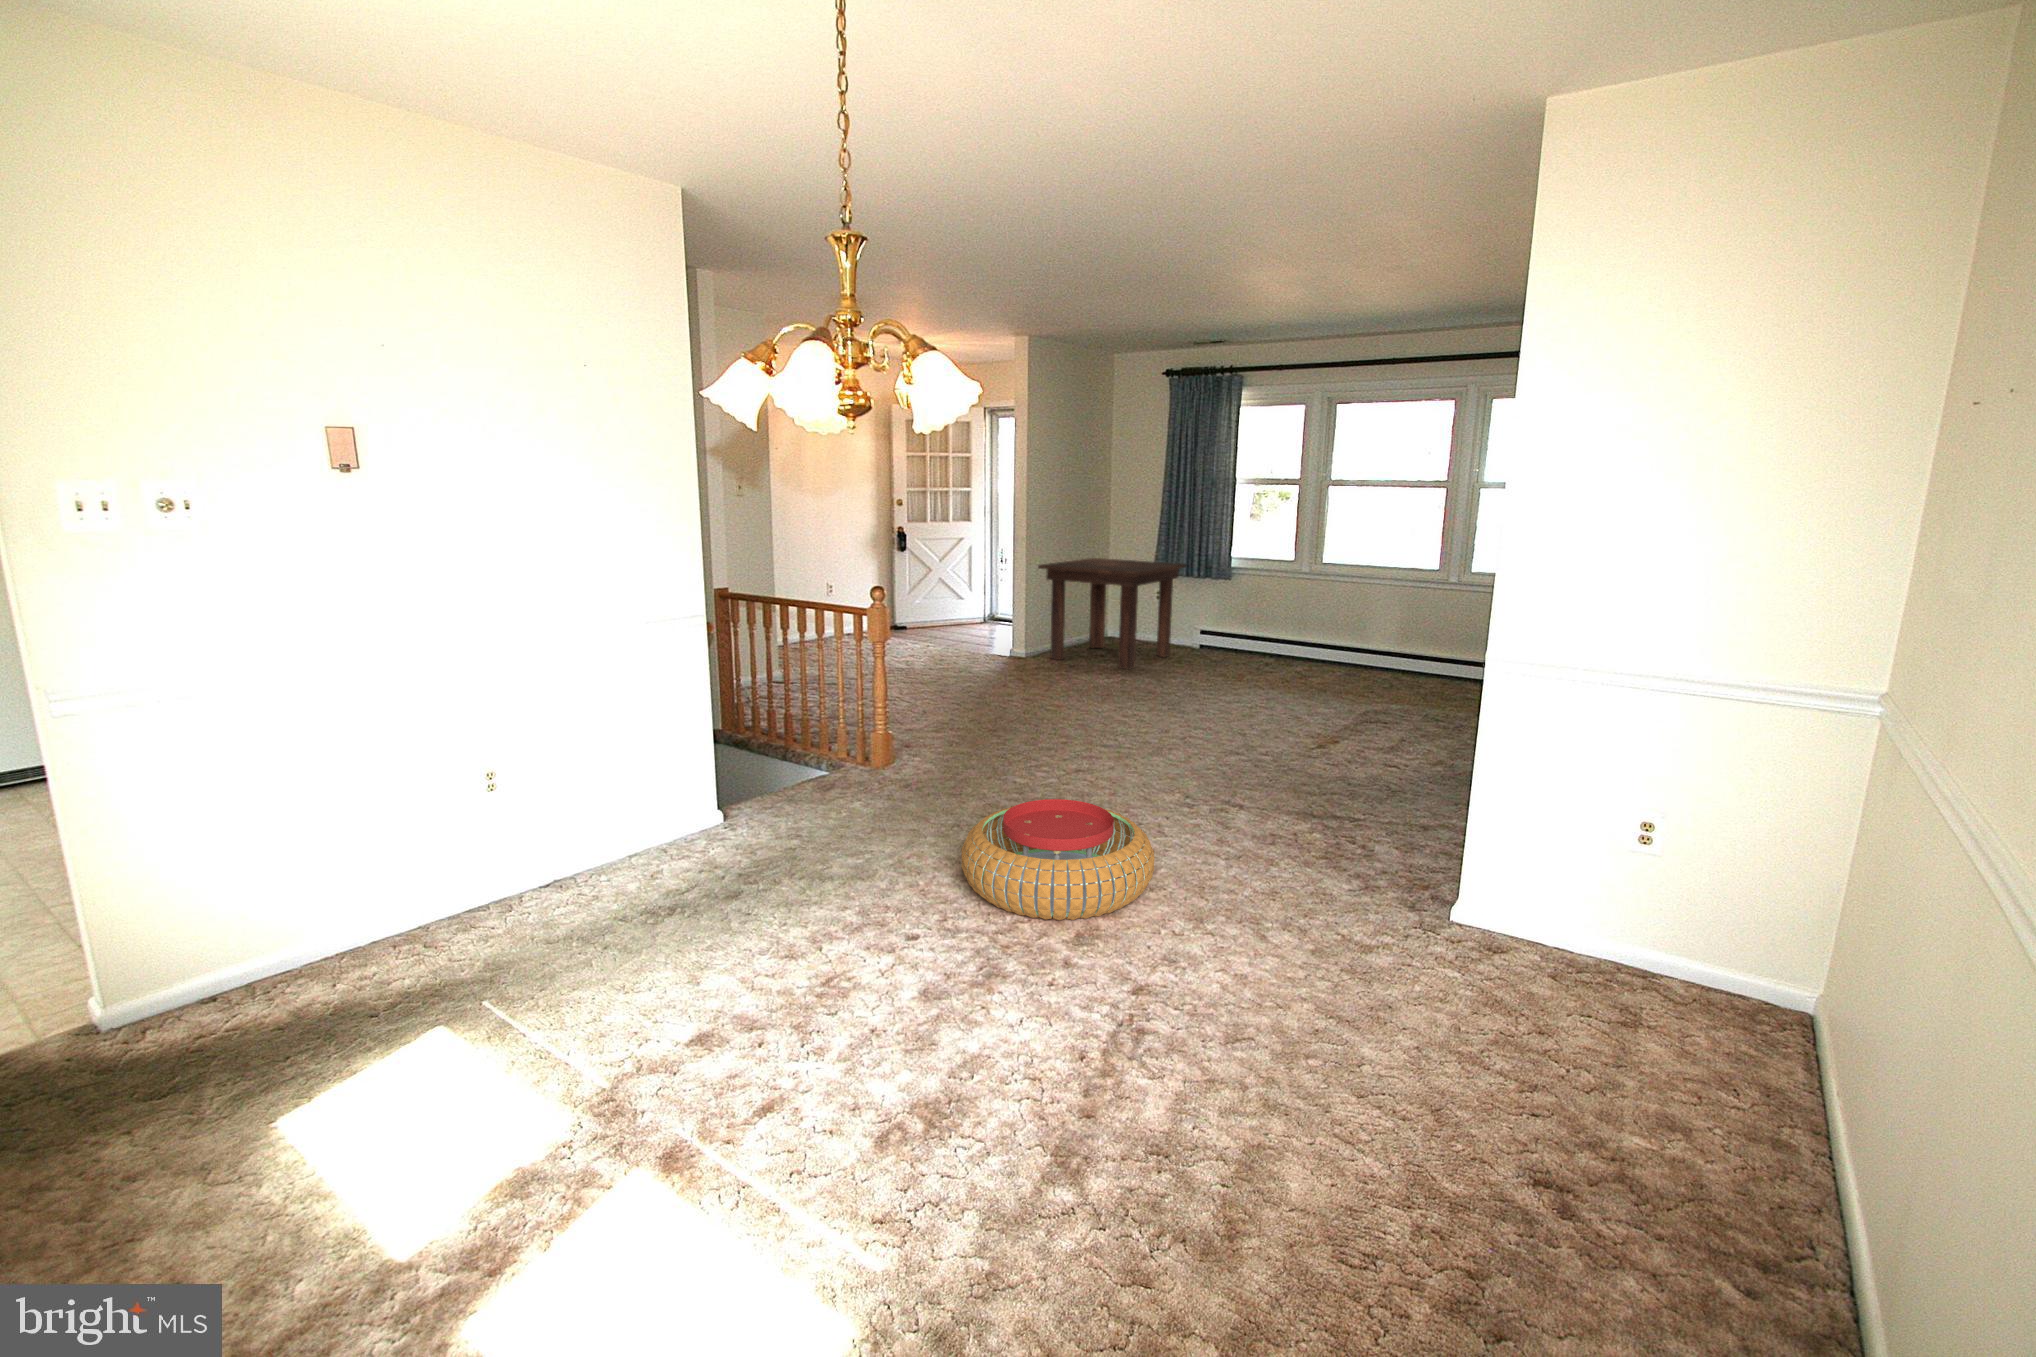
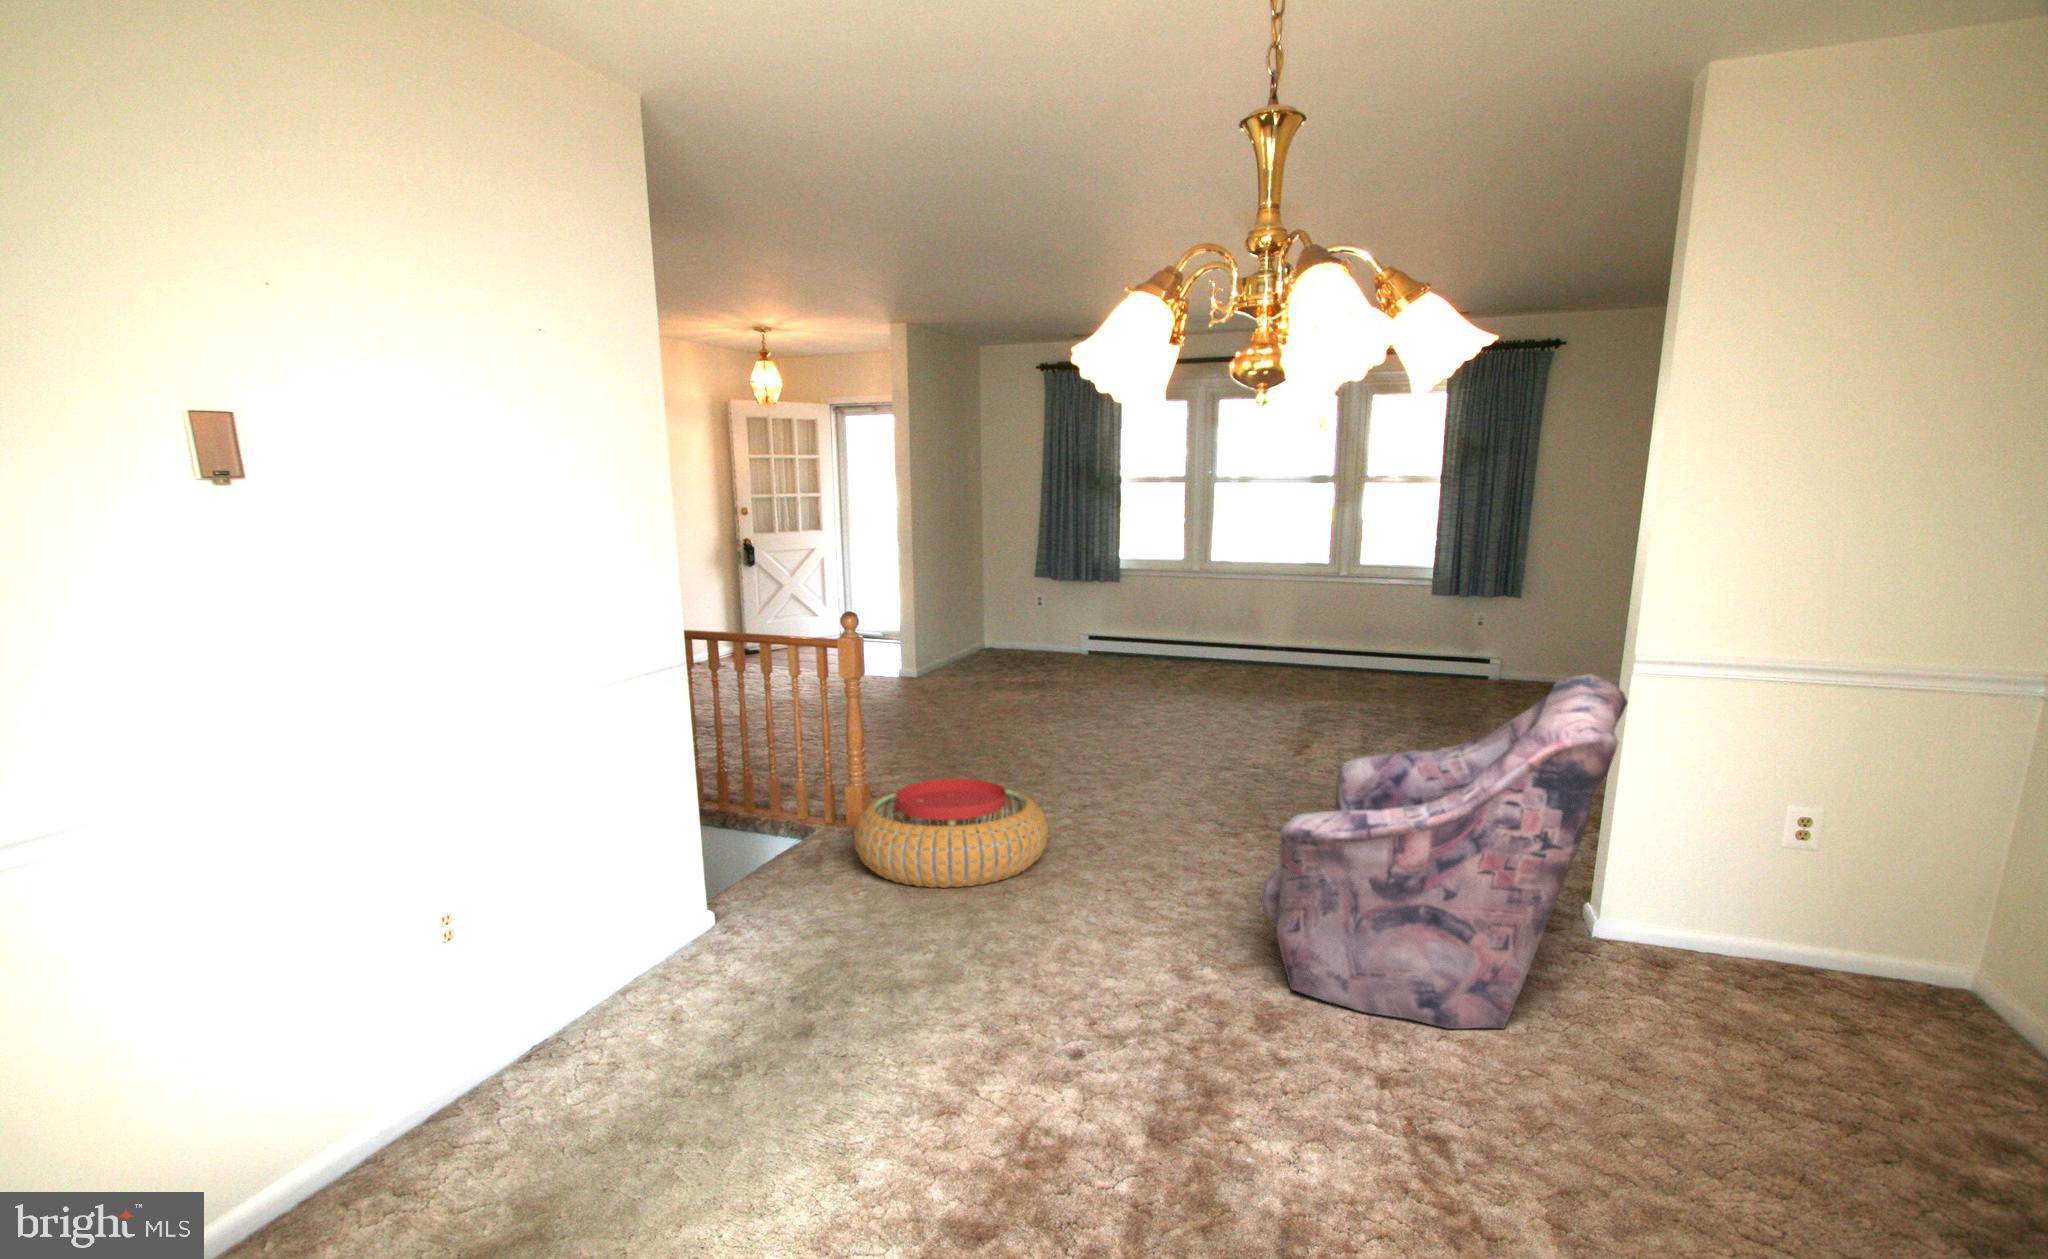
dining table: present [1038,558,1187,670] -> none [905,564,1068,681]
armchair: none [1391,784,1915,1212] -> present [1261,674,1628,1029]

